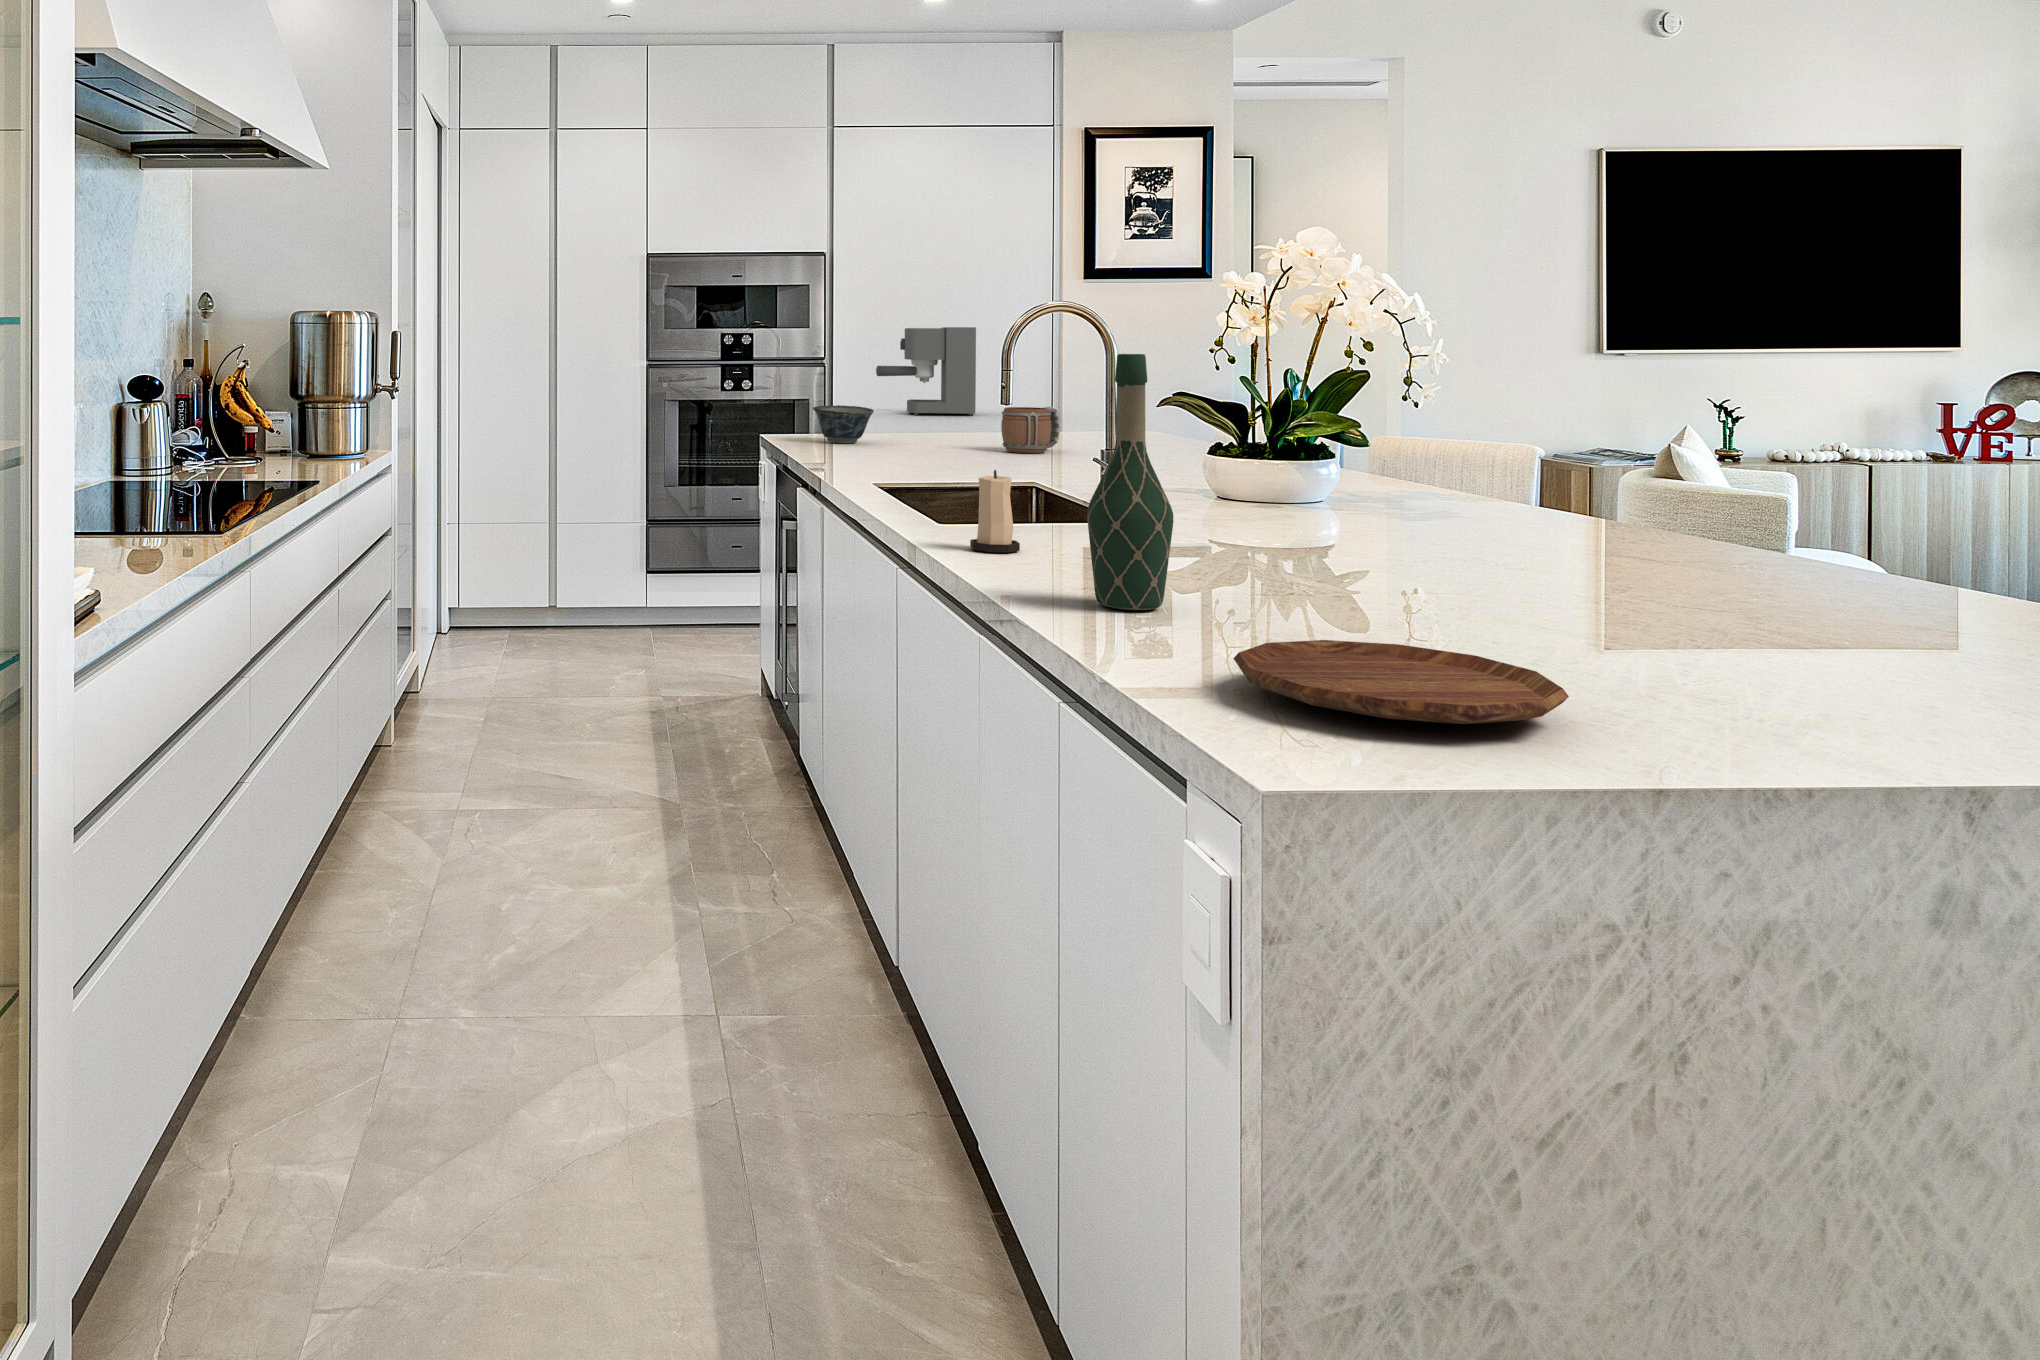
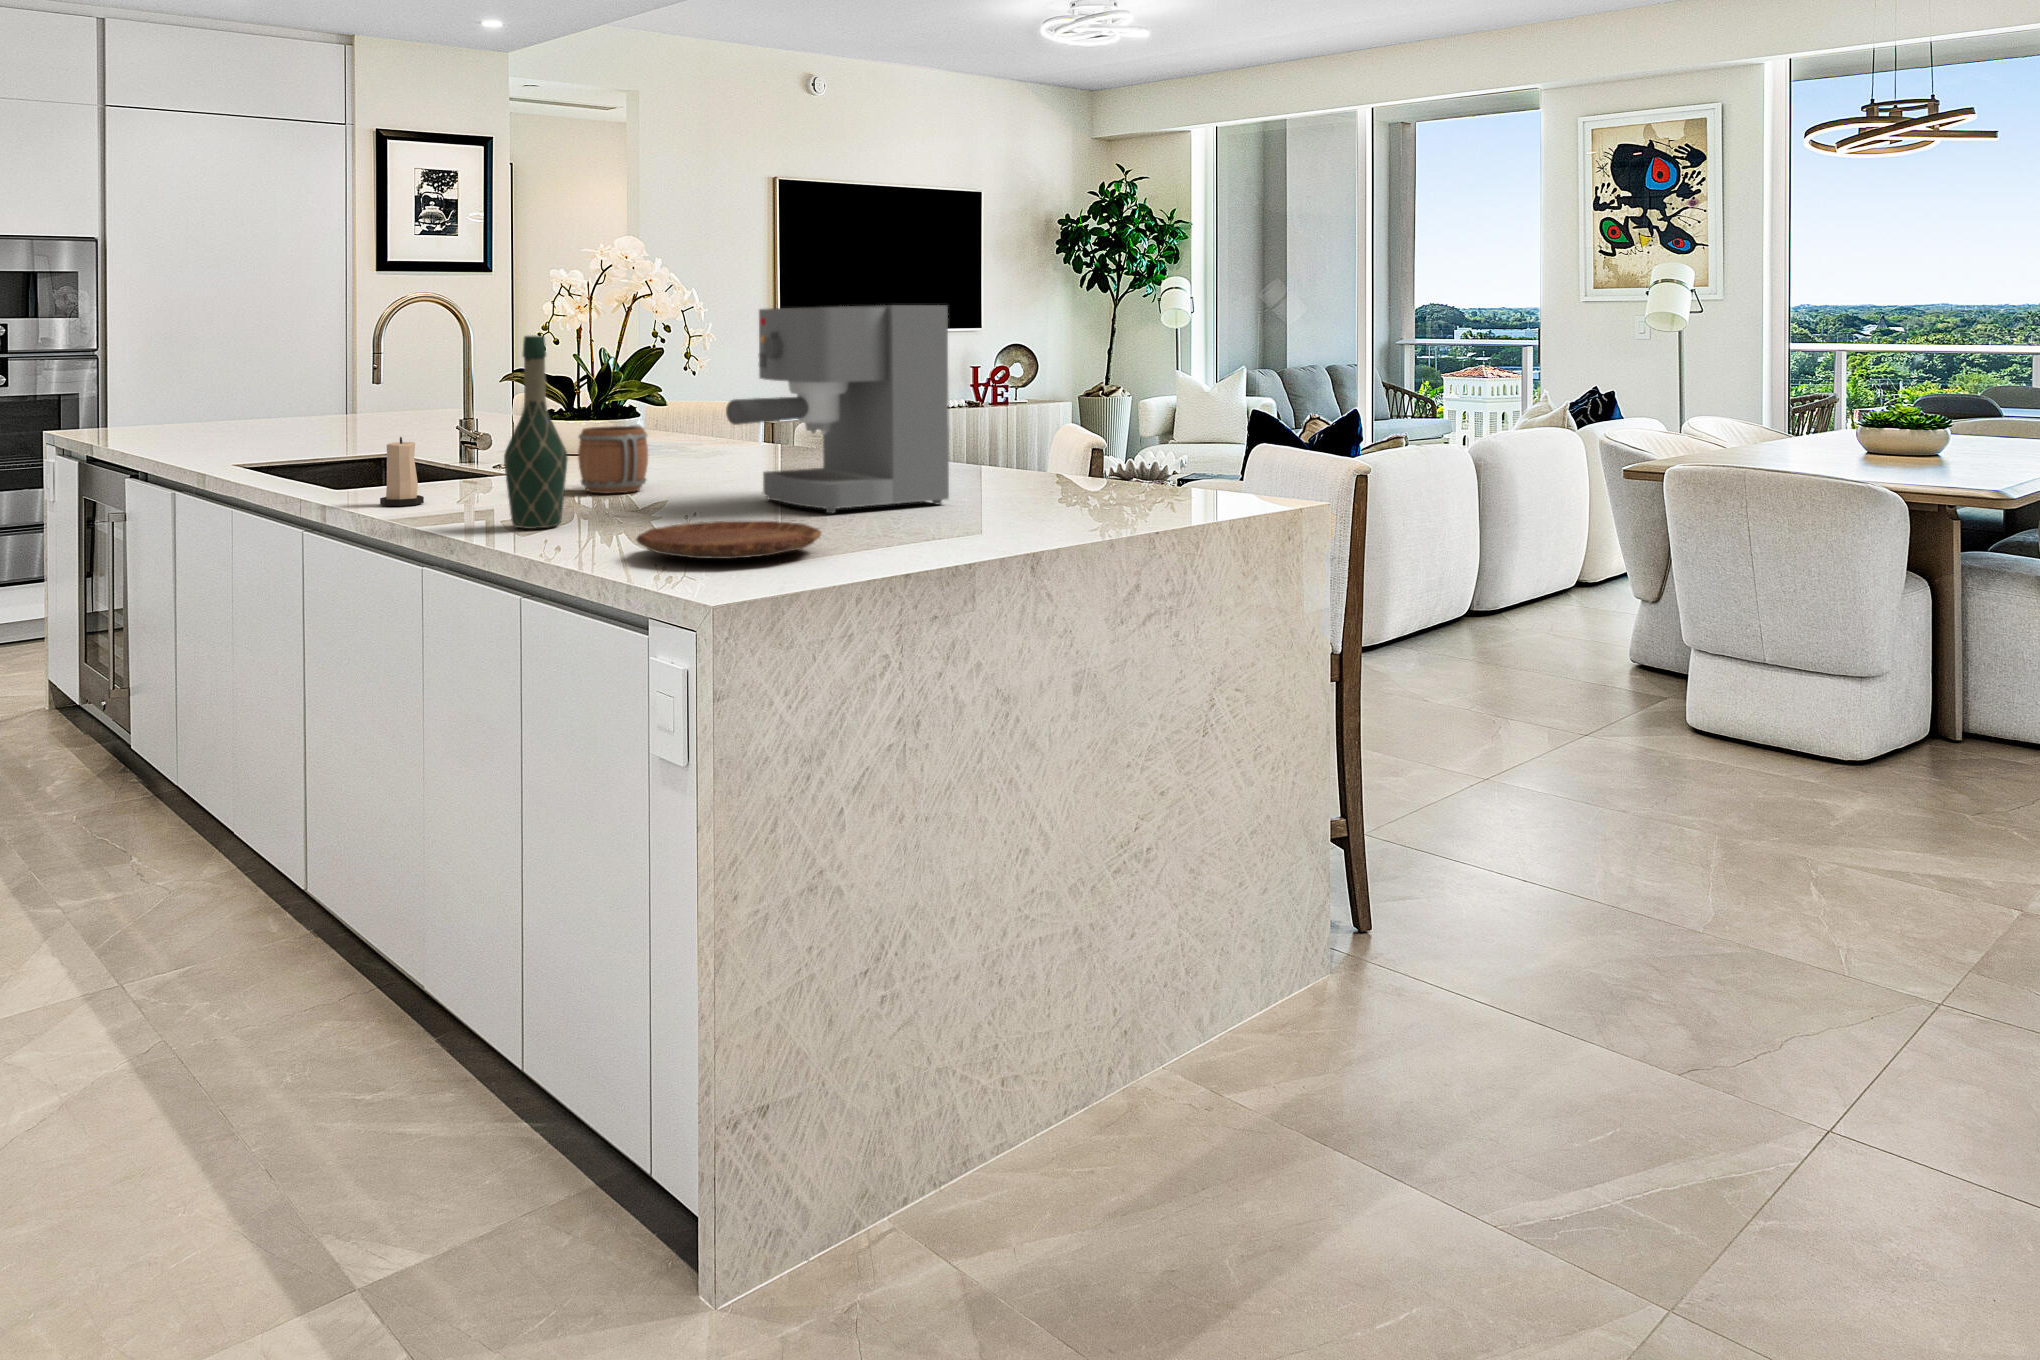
coffee maker: present [876,327,976,416] -> present [726,305,949,513]
bowl: present [813,405,874,443] -> none [123,399,193,437]
mug: present [1001,407,1060,453] -> present [578,424,648,493]

